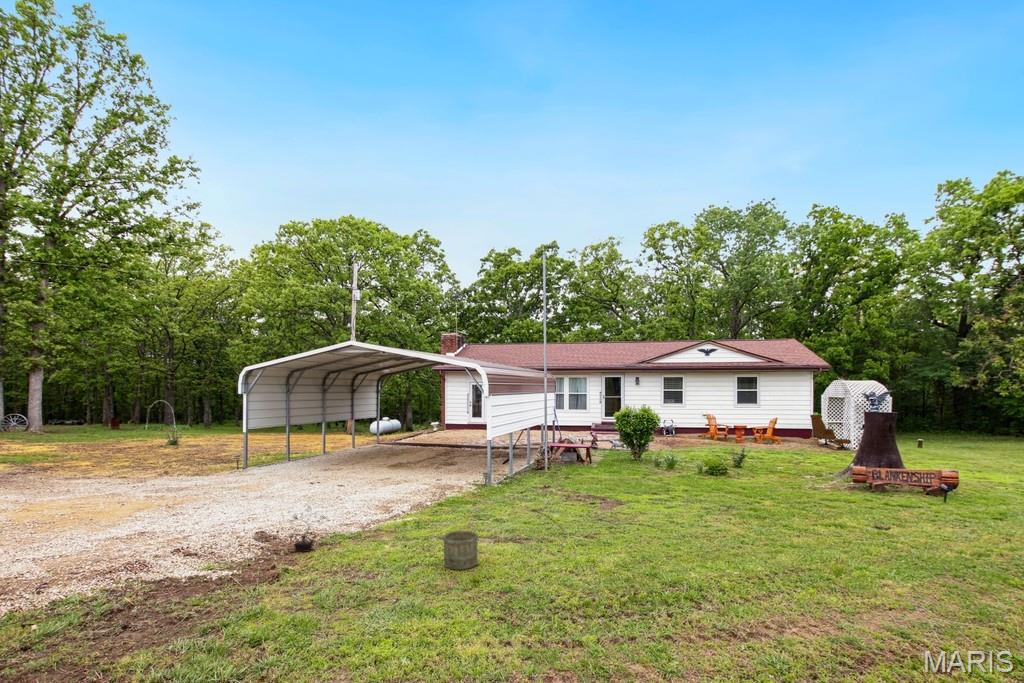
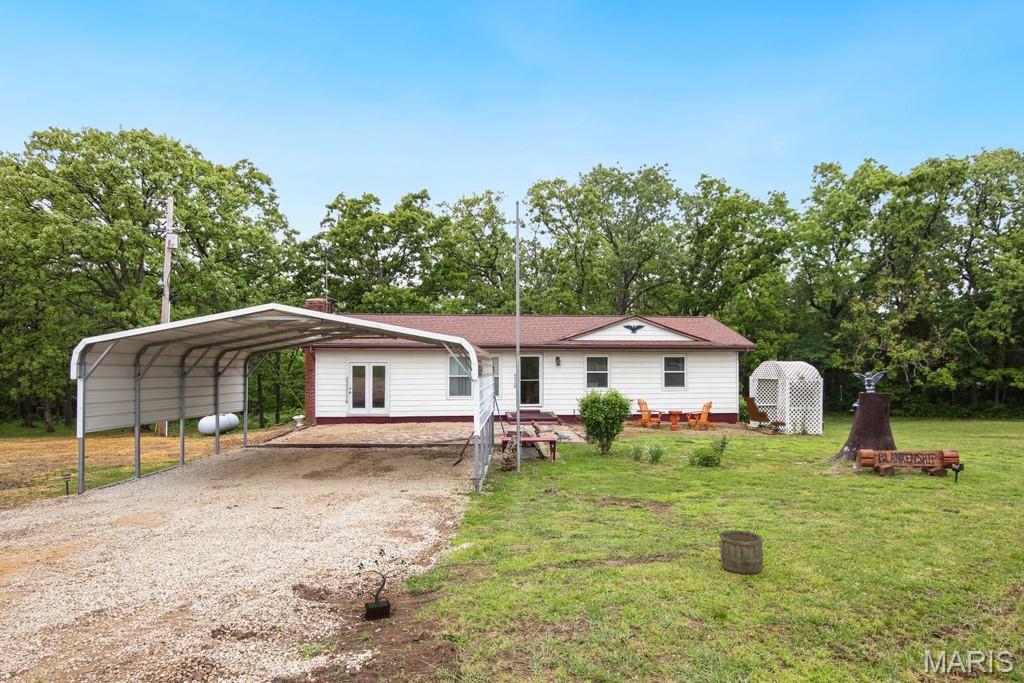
wooden bucket: present [443,531,478,570] -> present [719,530,764,574]

